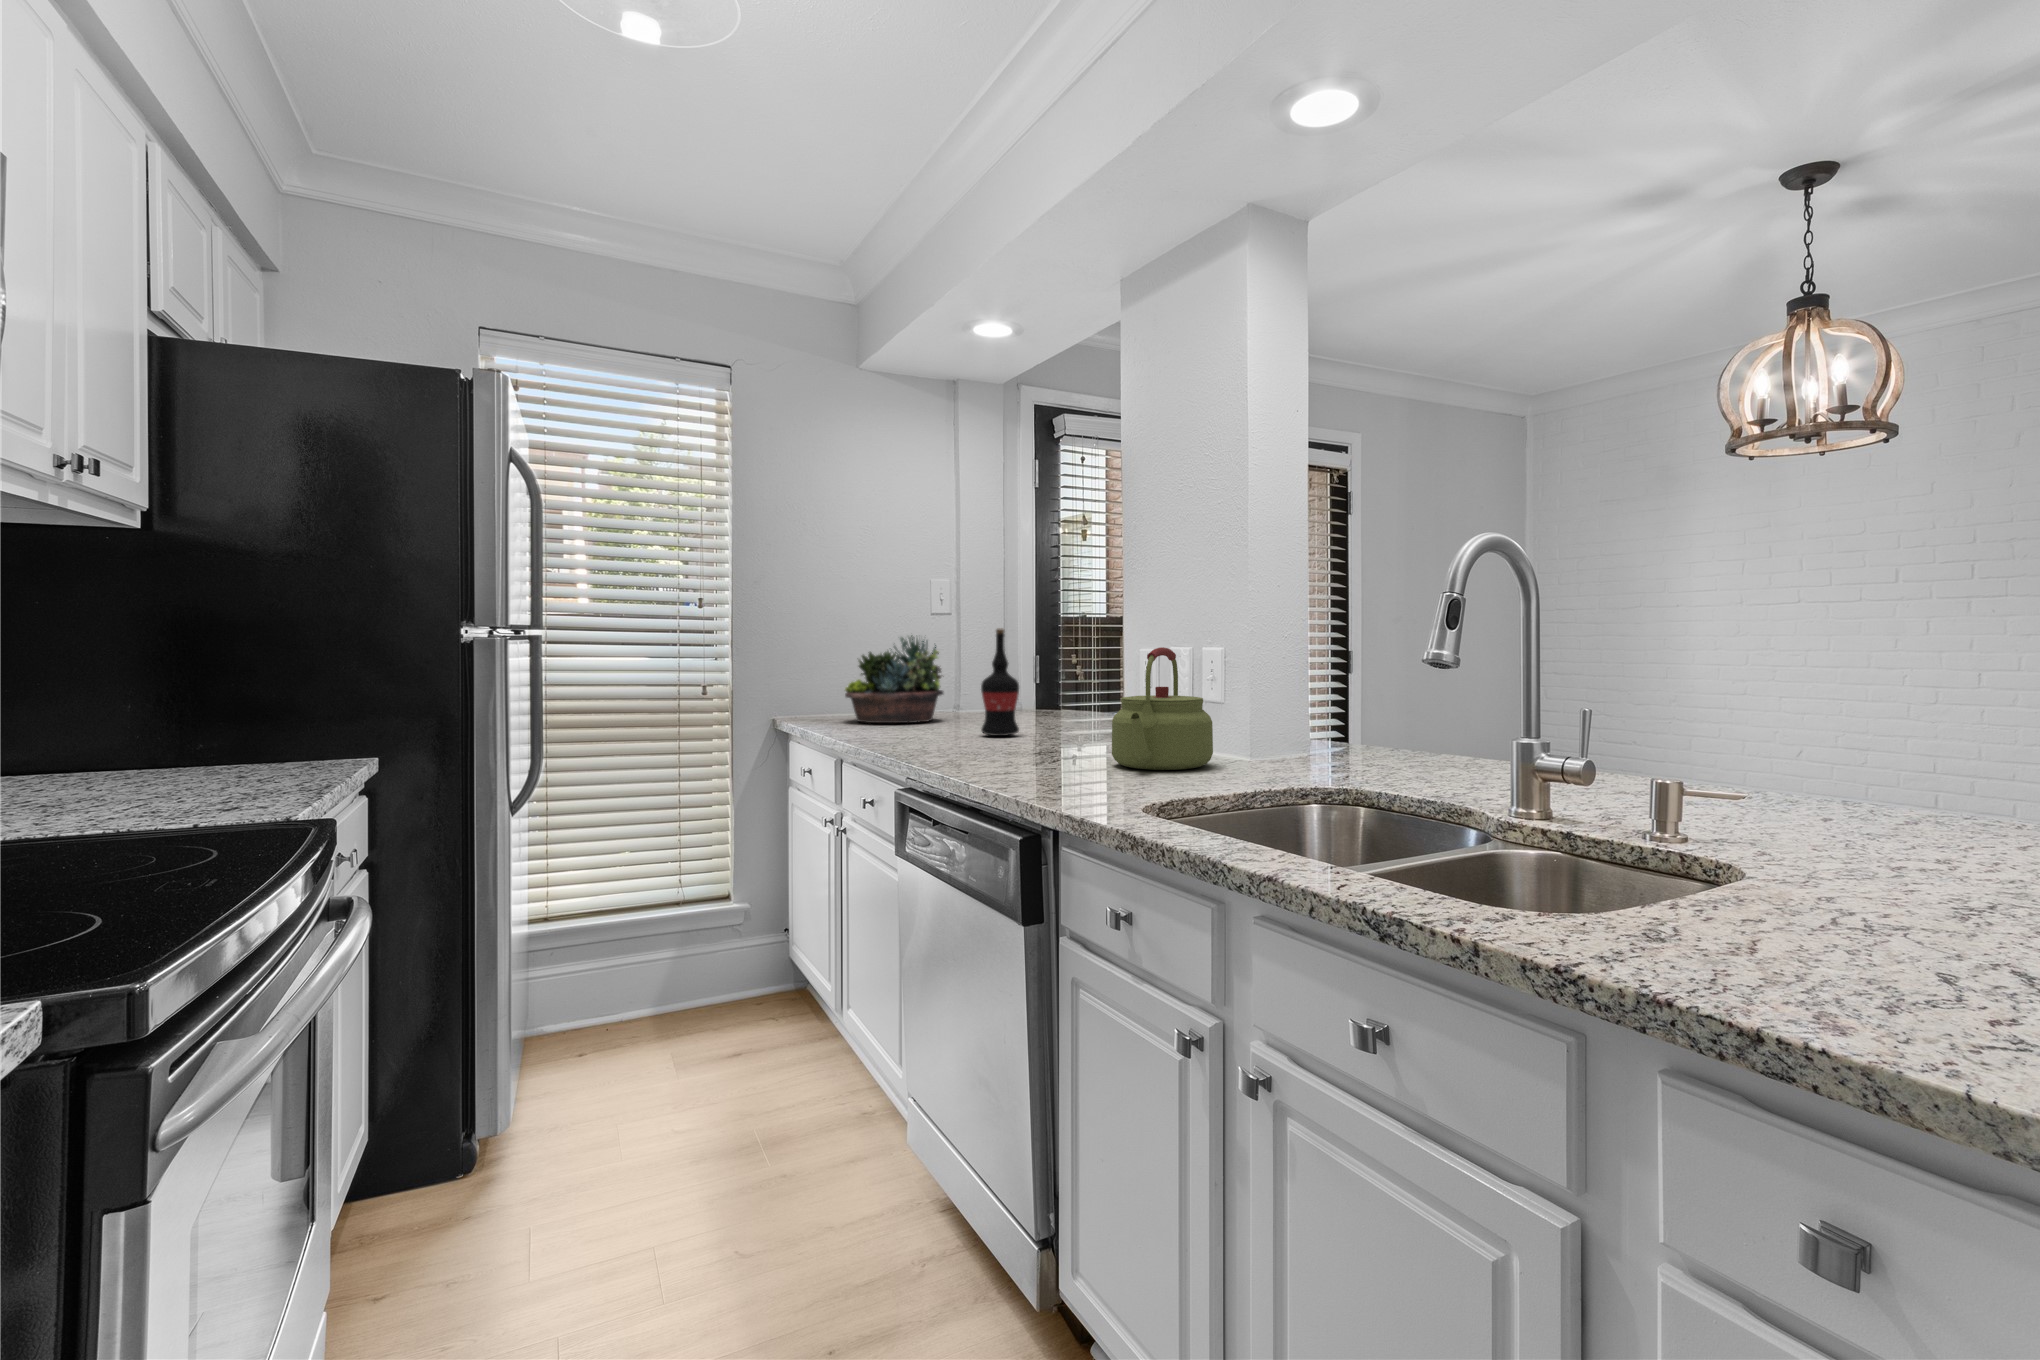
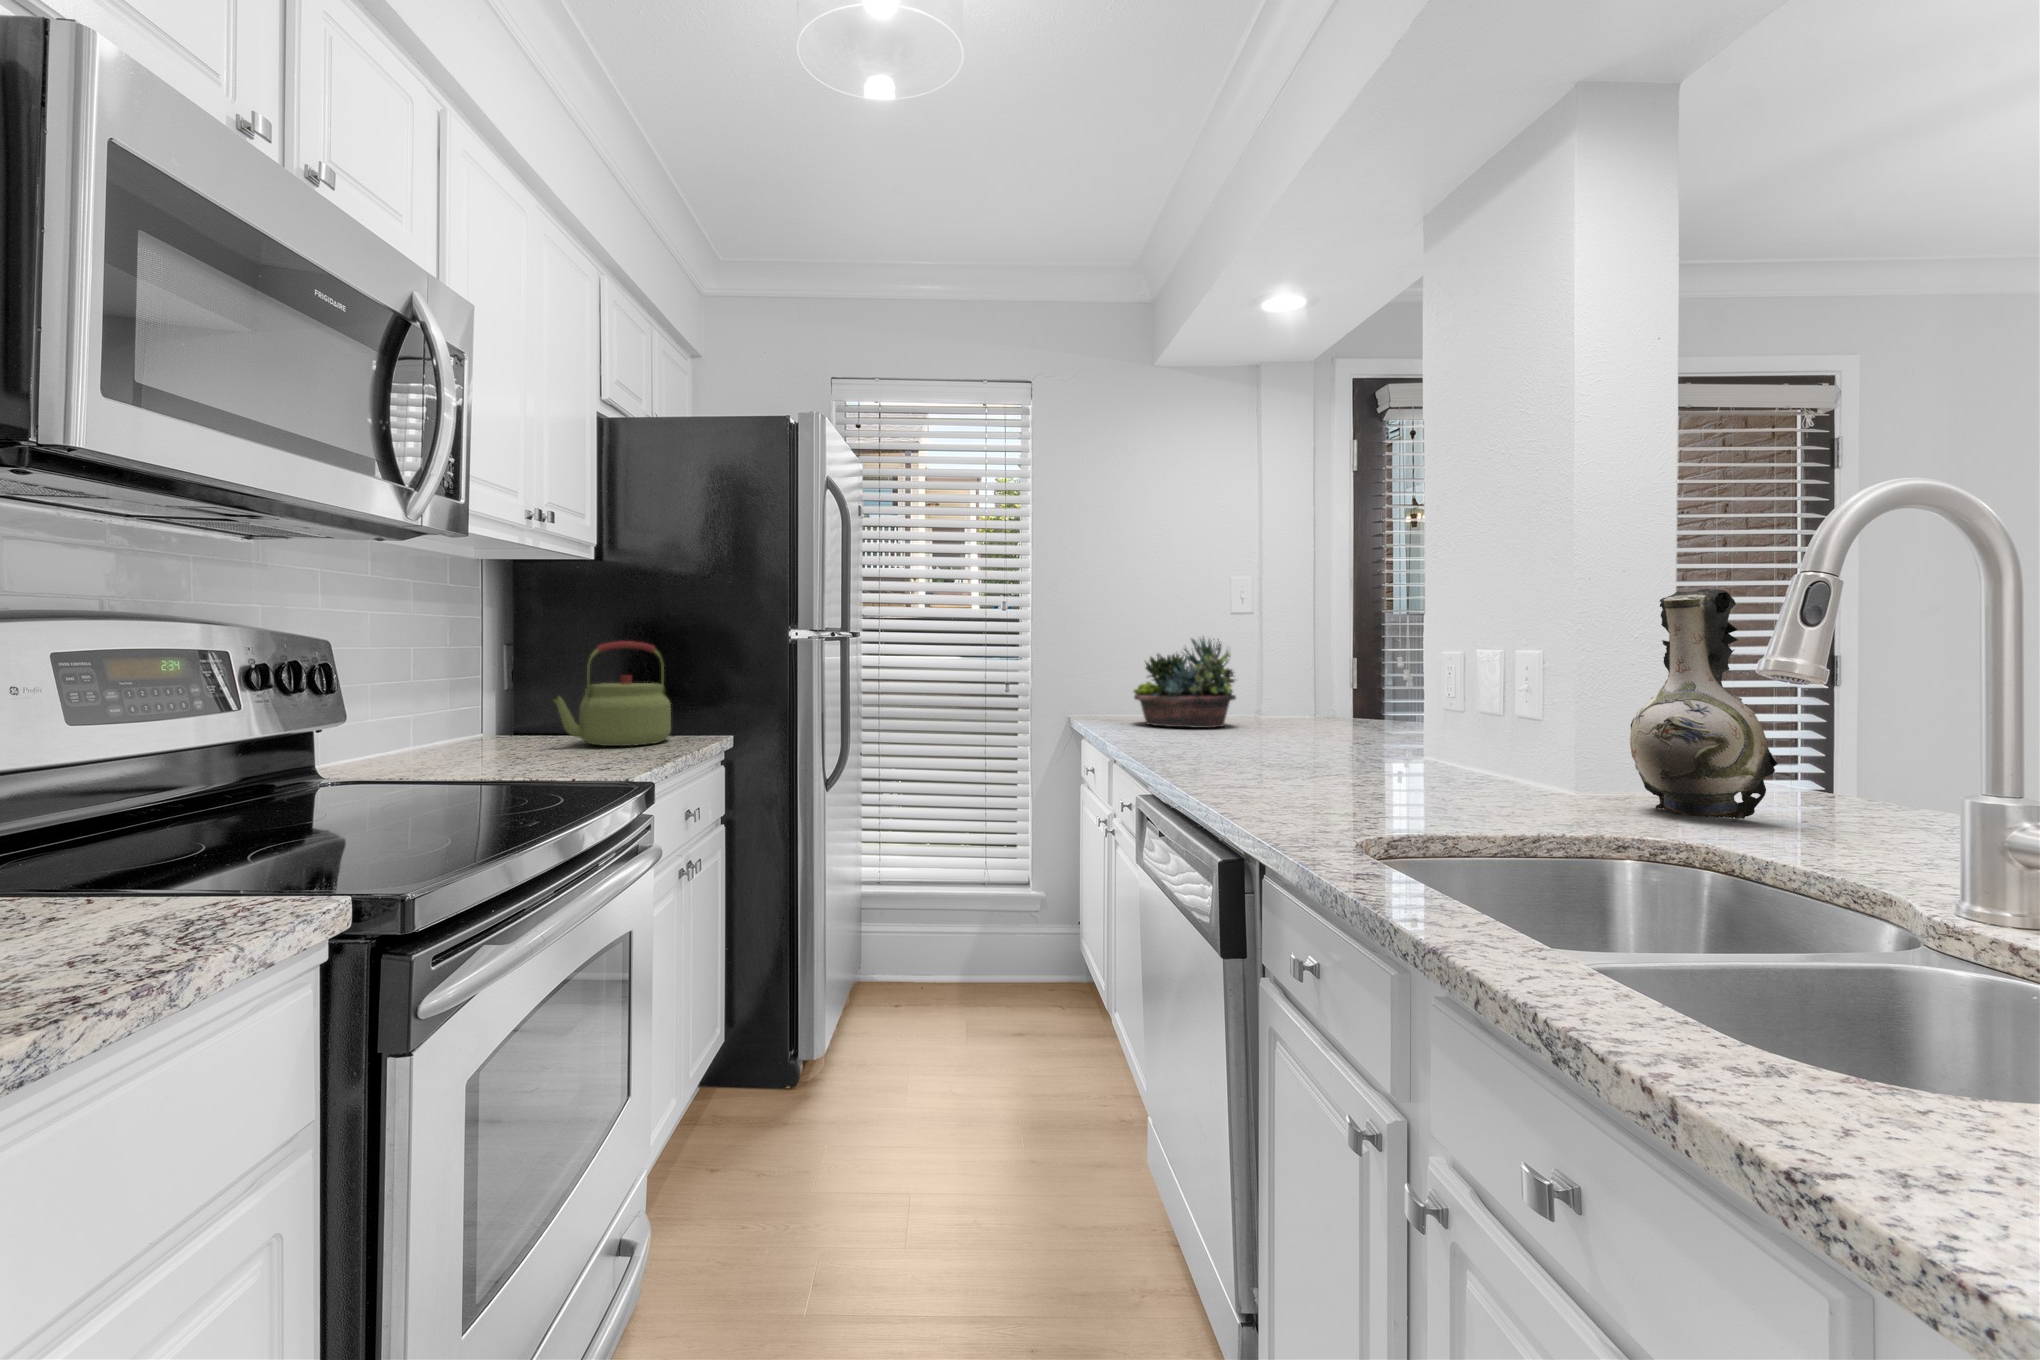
decorative vase: none [1291,599,1383,770] -> present [1630,589,1778,821]
wine bottle: present [981,628,1019,736] -> none [1258,630,1301,746]
kettle: present [1112,647,1213,770] -> present [554,641,671,746]

